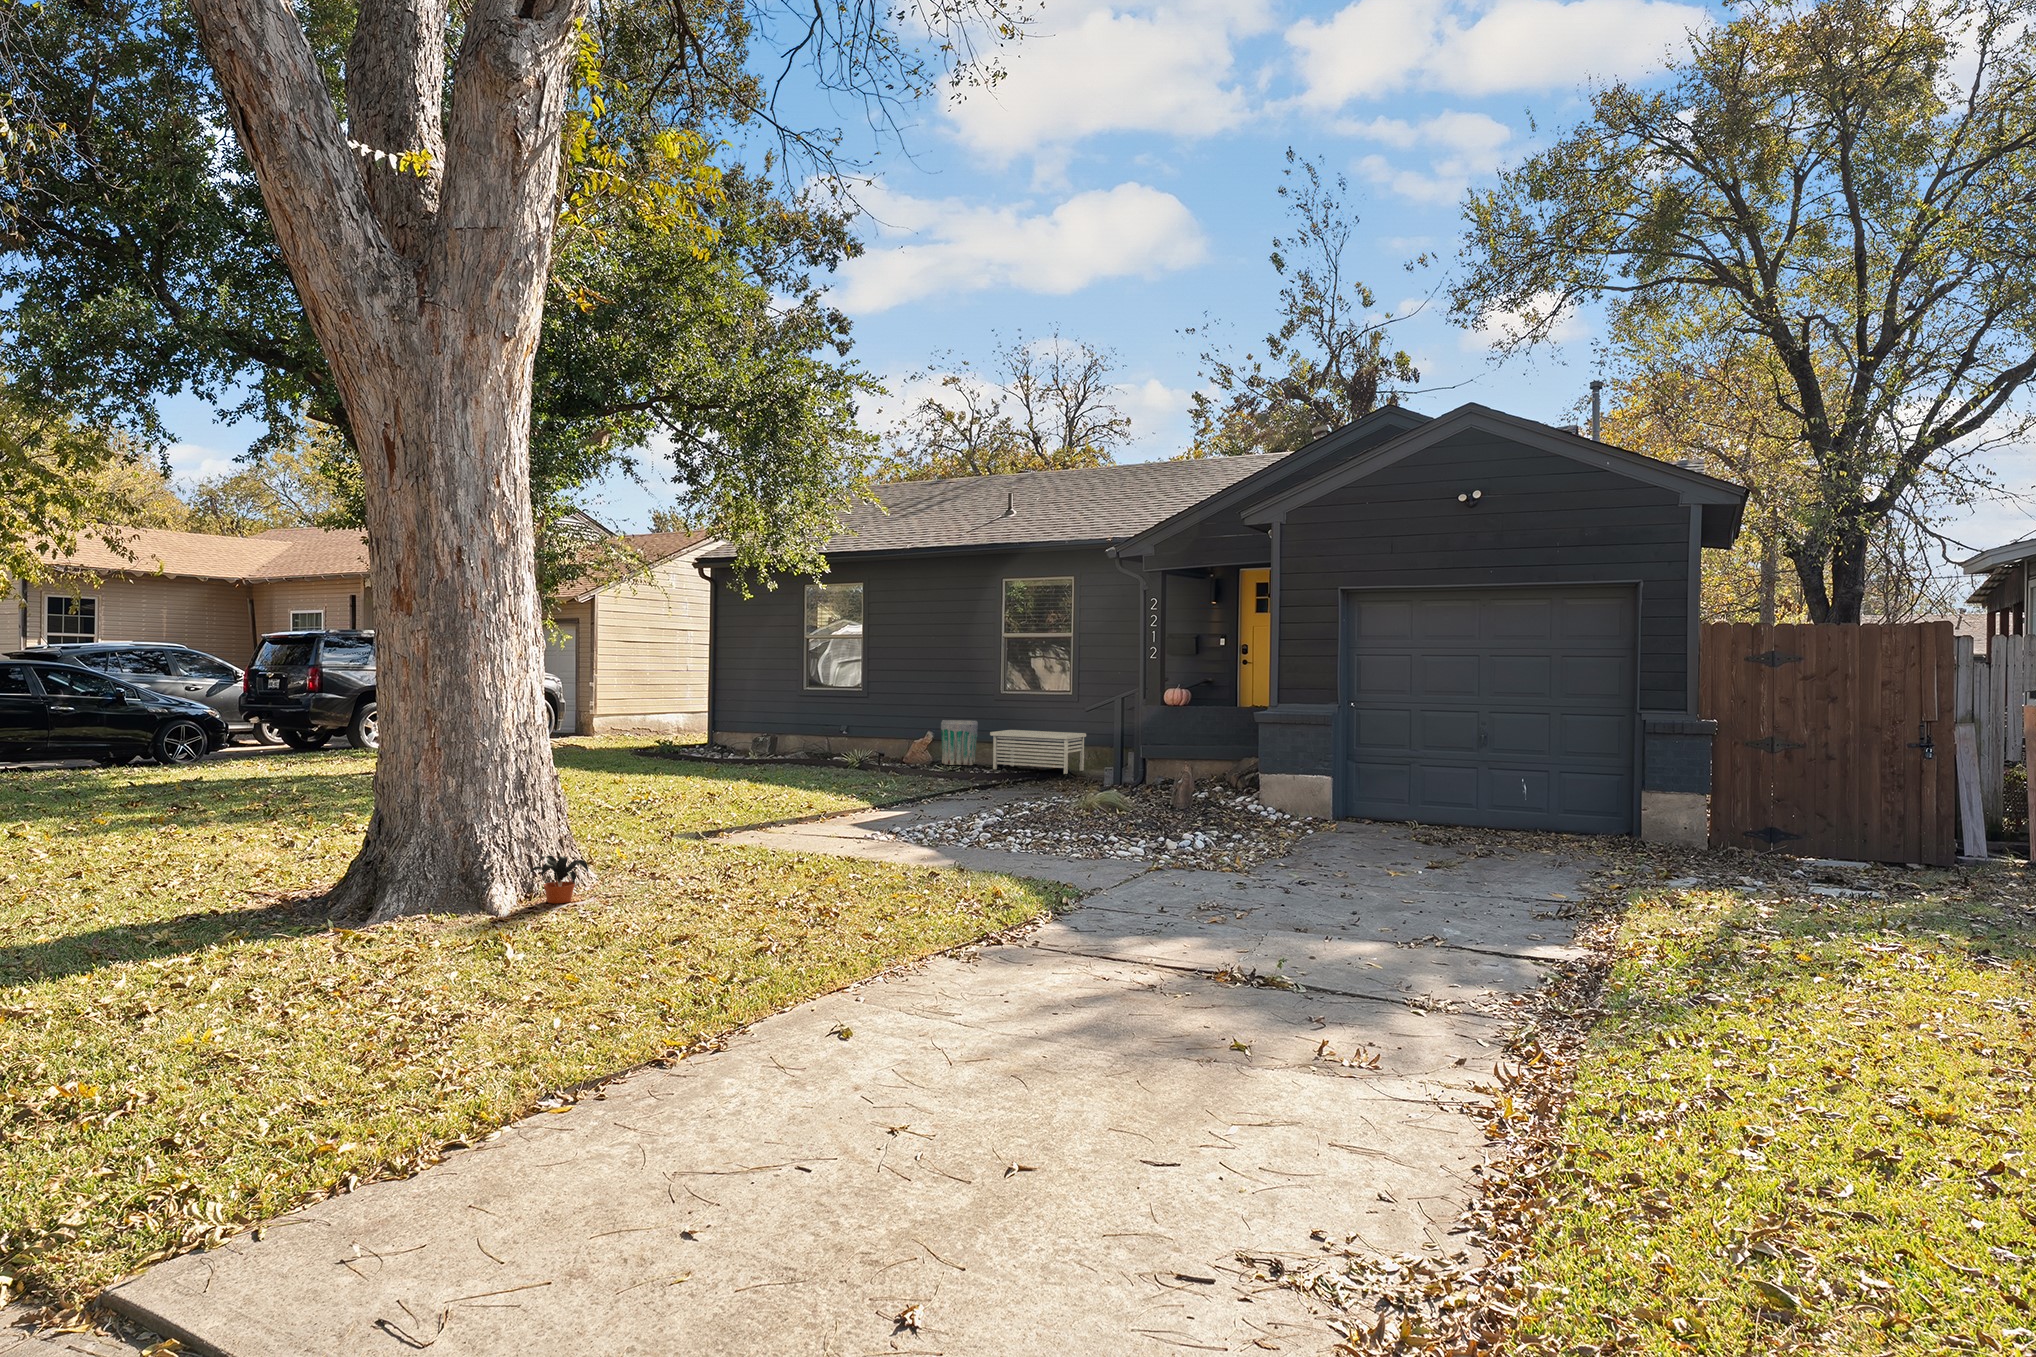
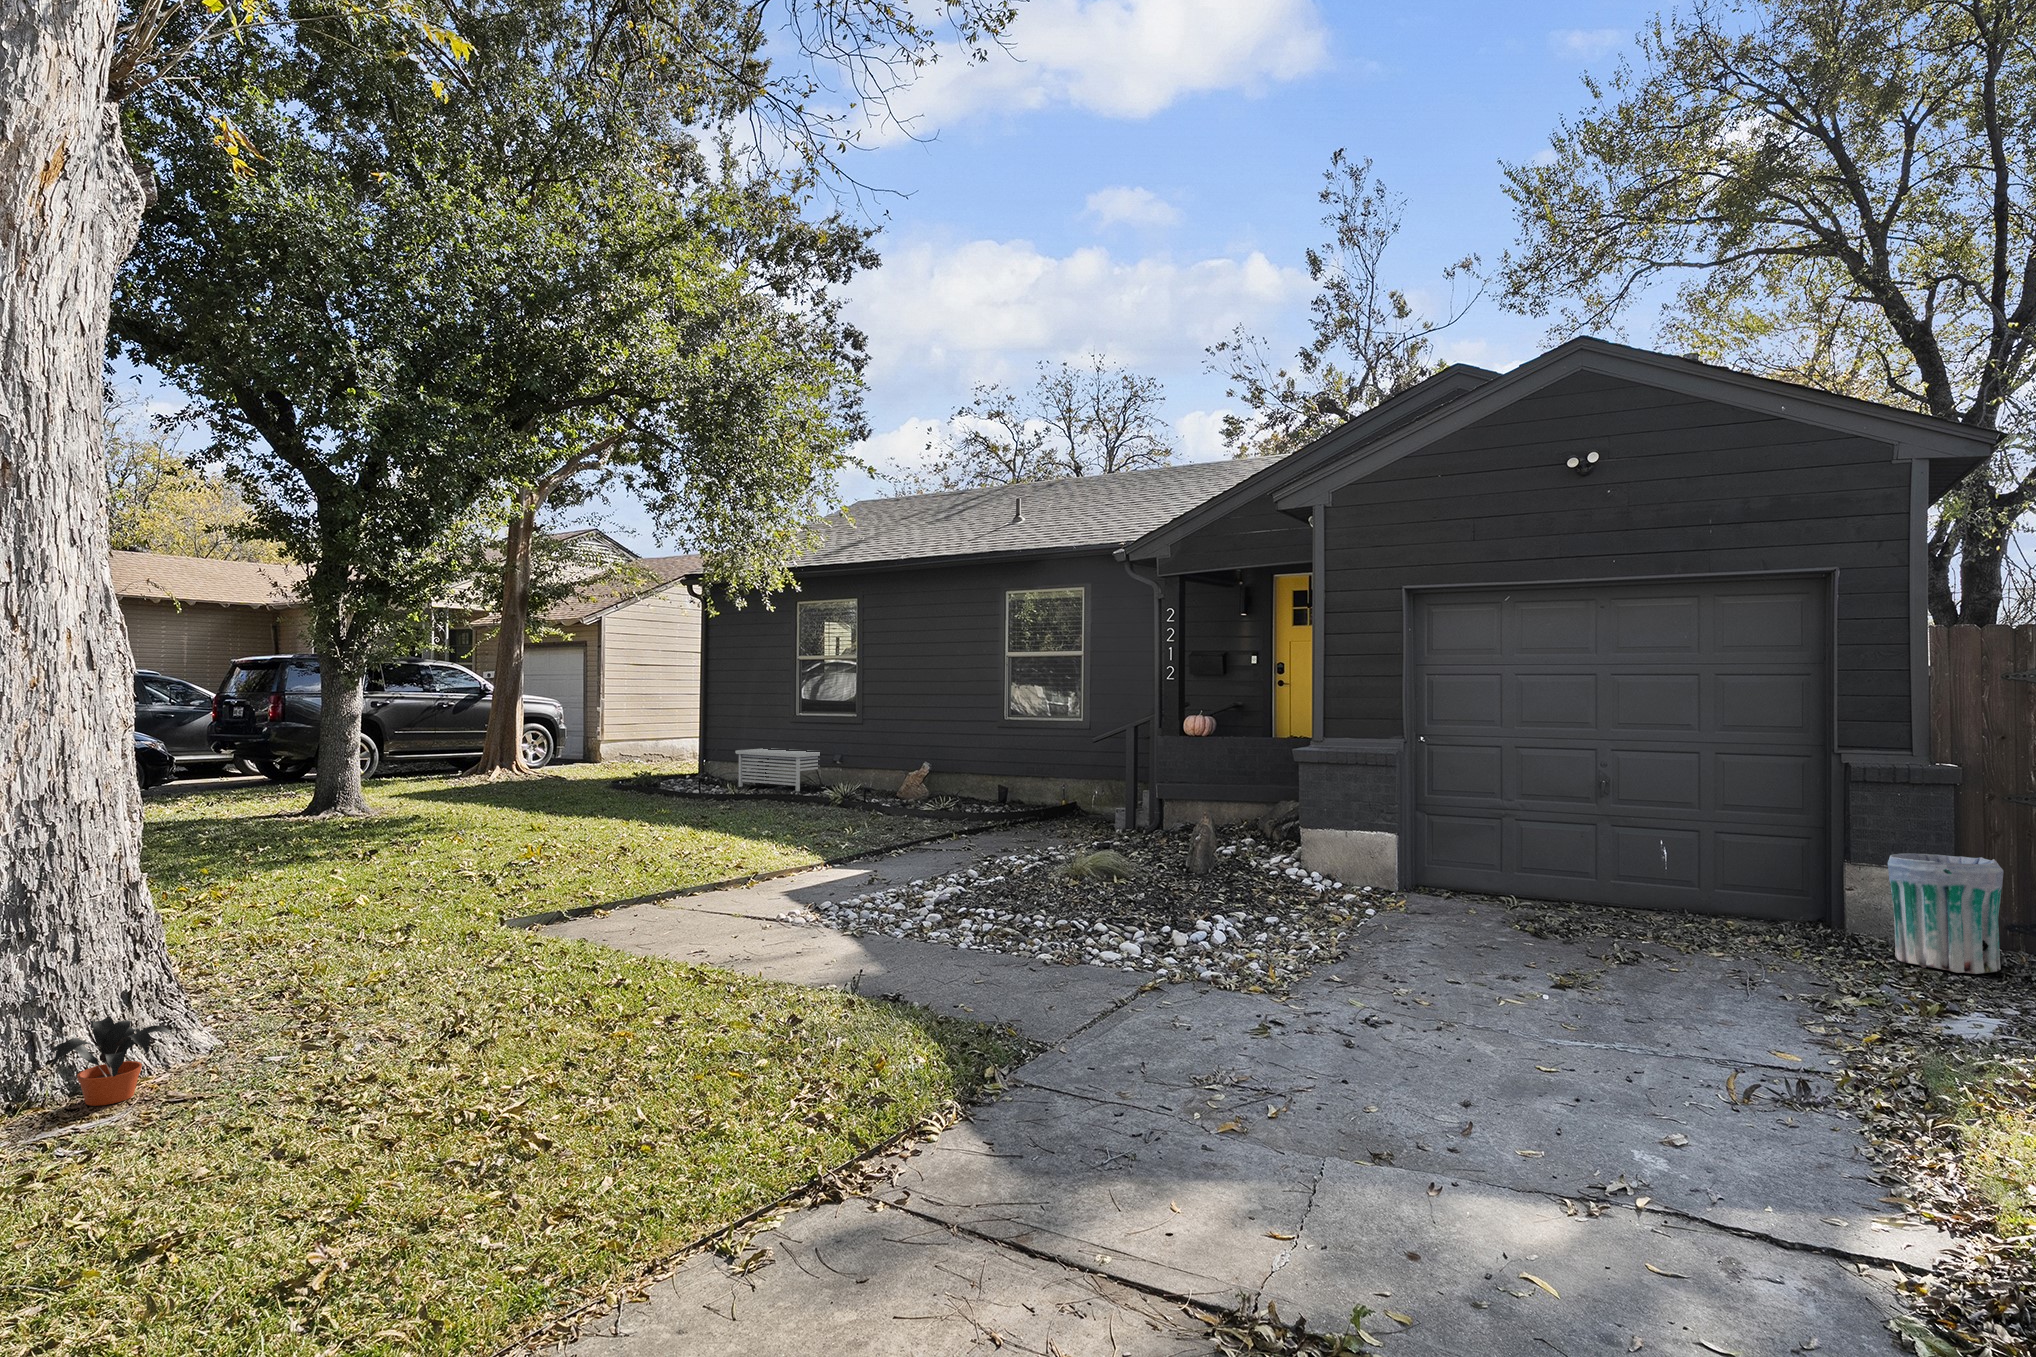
trash can: present [941,720,978,765] -> present [1888,853,2003,974]
storage bench: present [990,730,1086,774] -> present [735,749,825,791]

